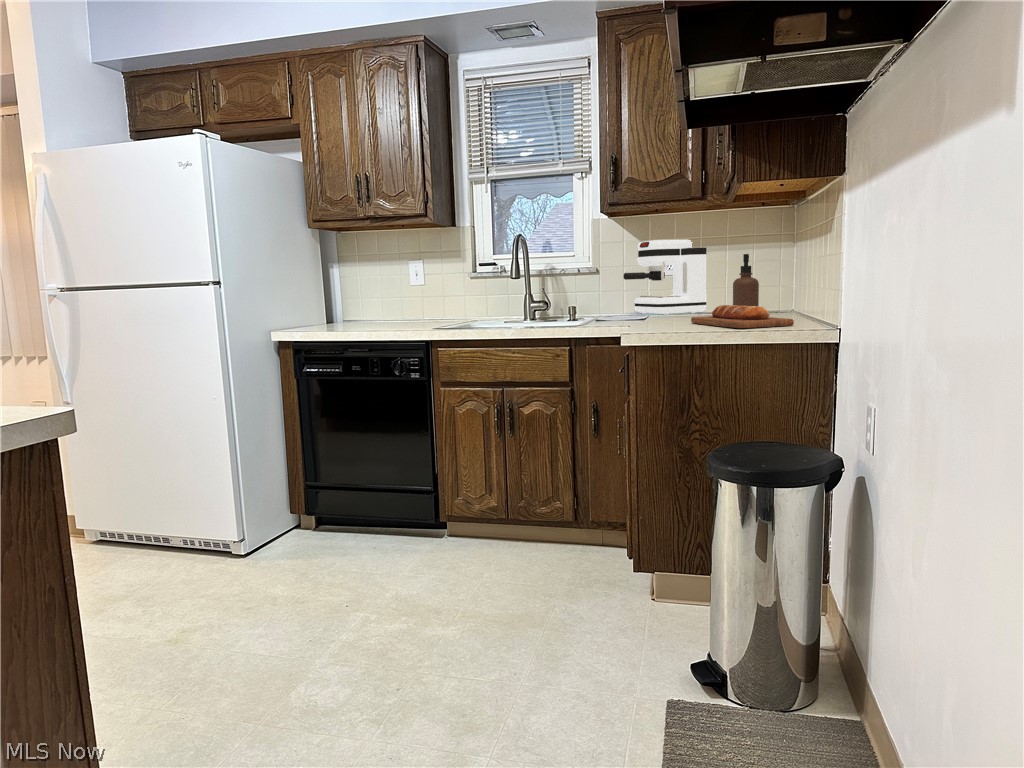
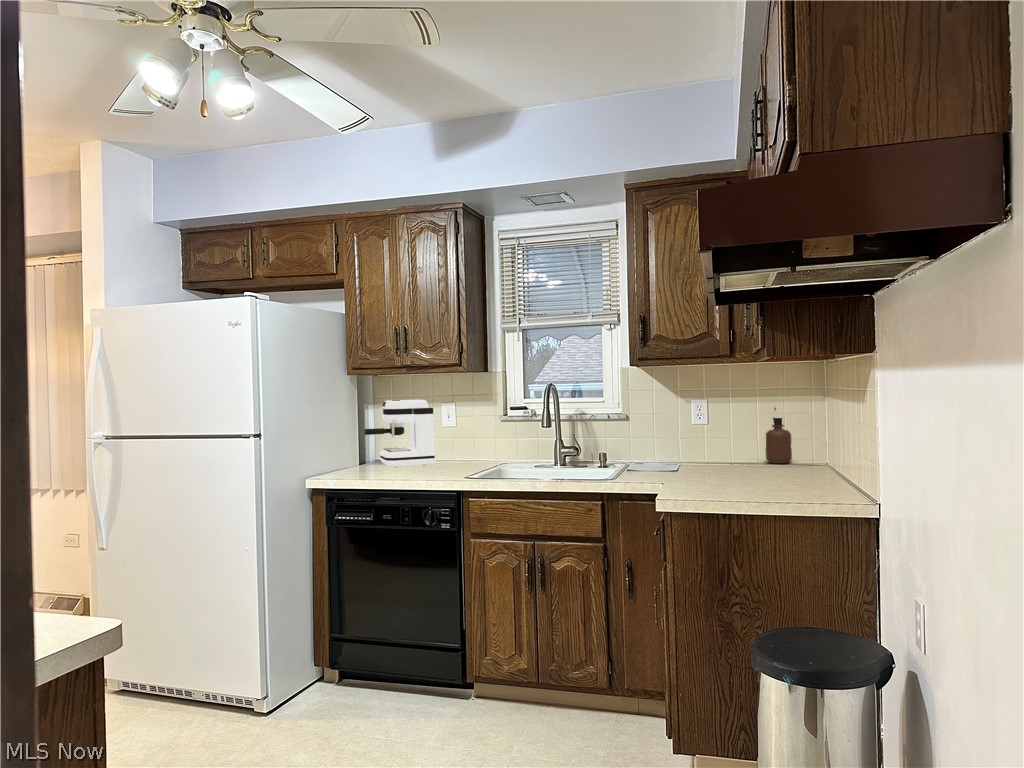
coffee maker: present [623,240,707,315] -> present [364,400,435,467]
bread loaf: present [691,305,794,328] -> none [725,467,830,496]

